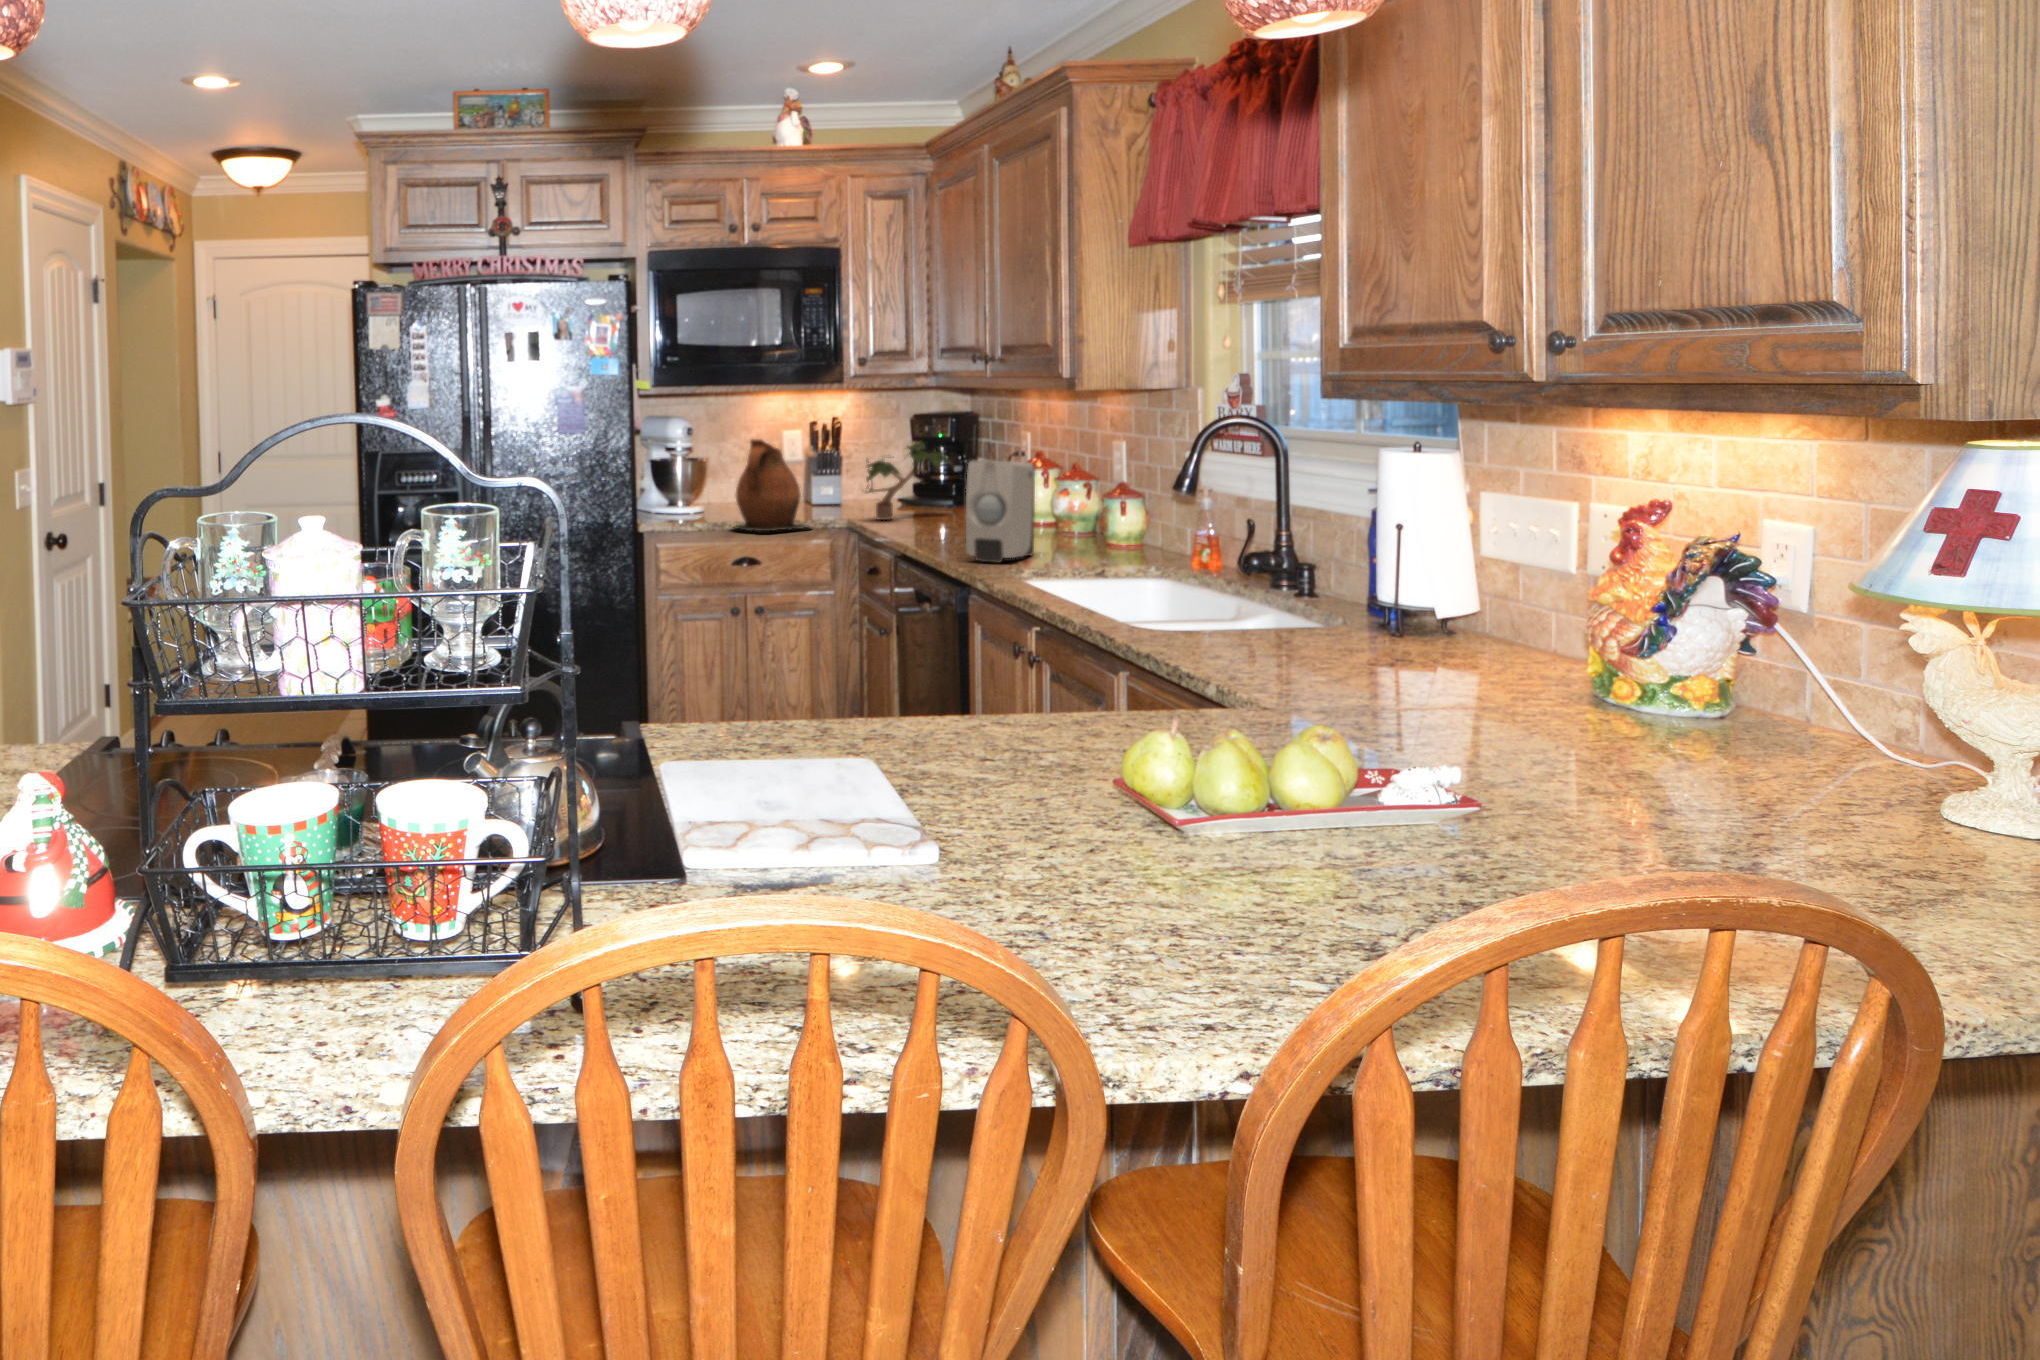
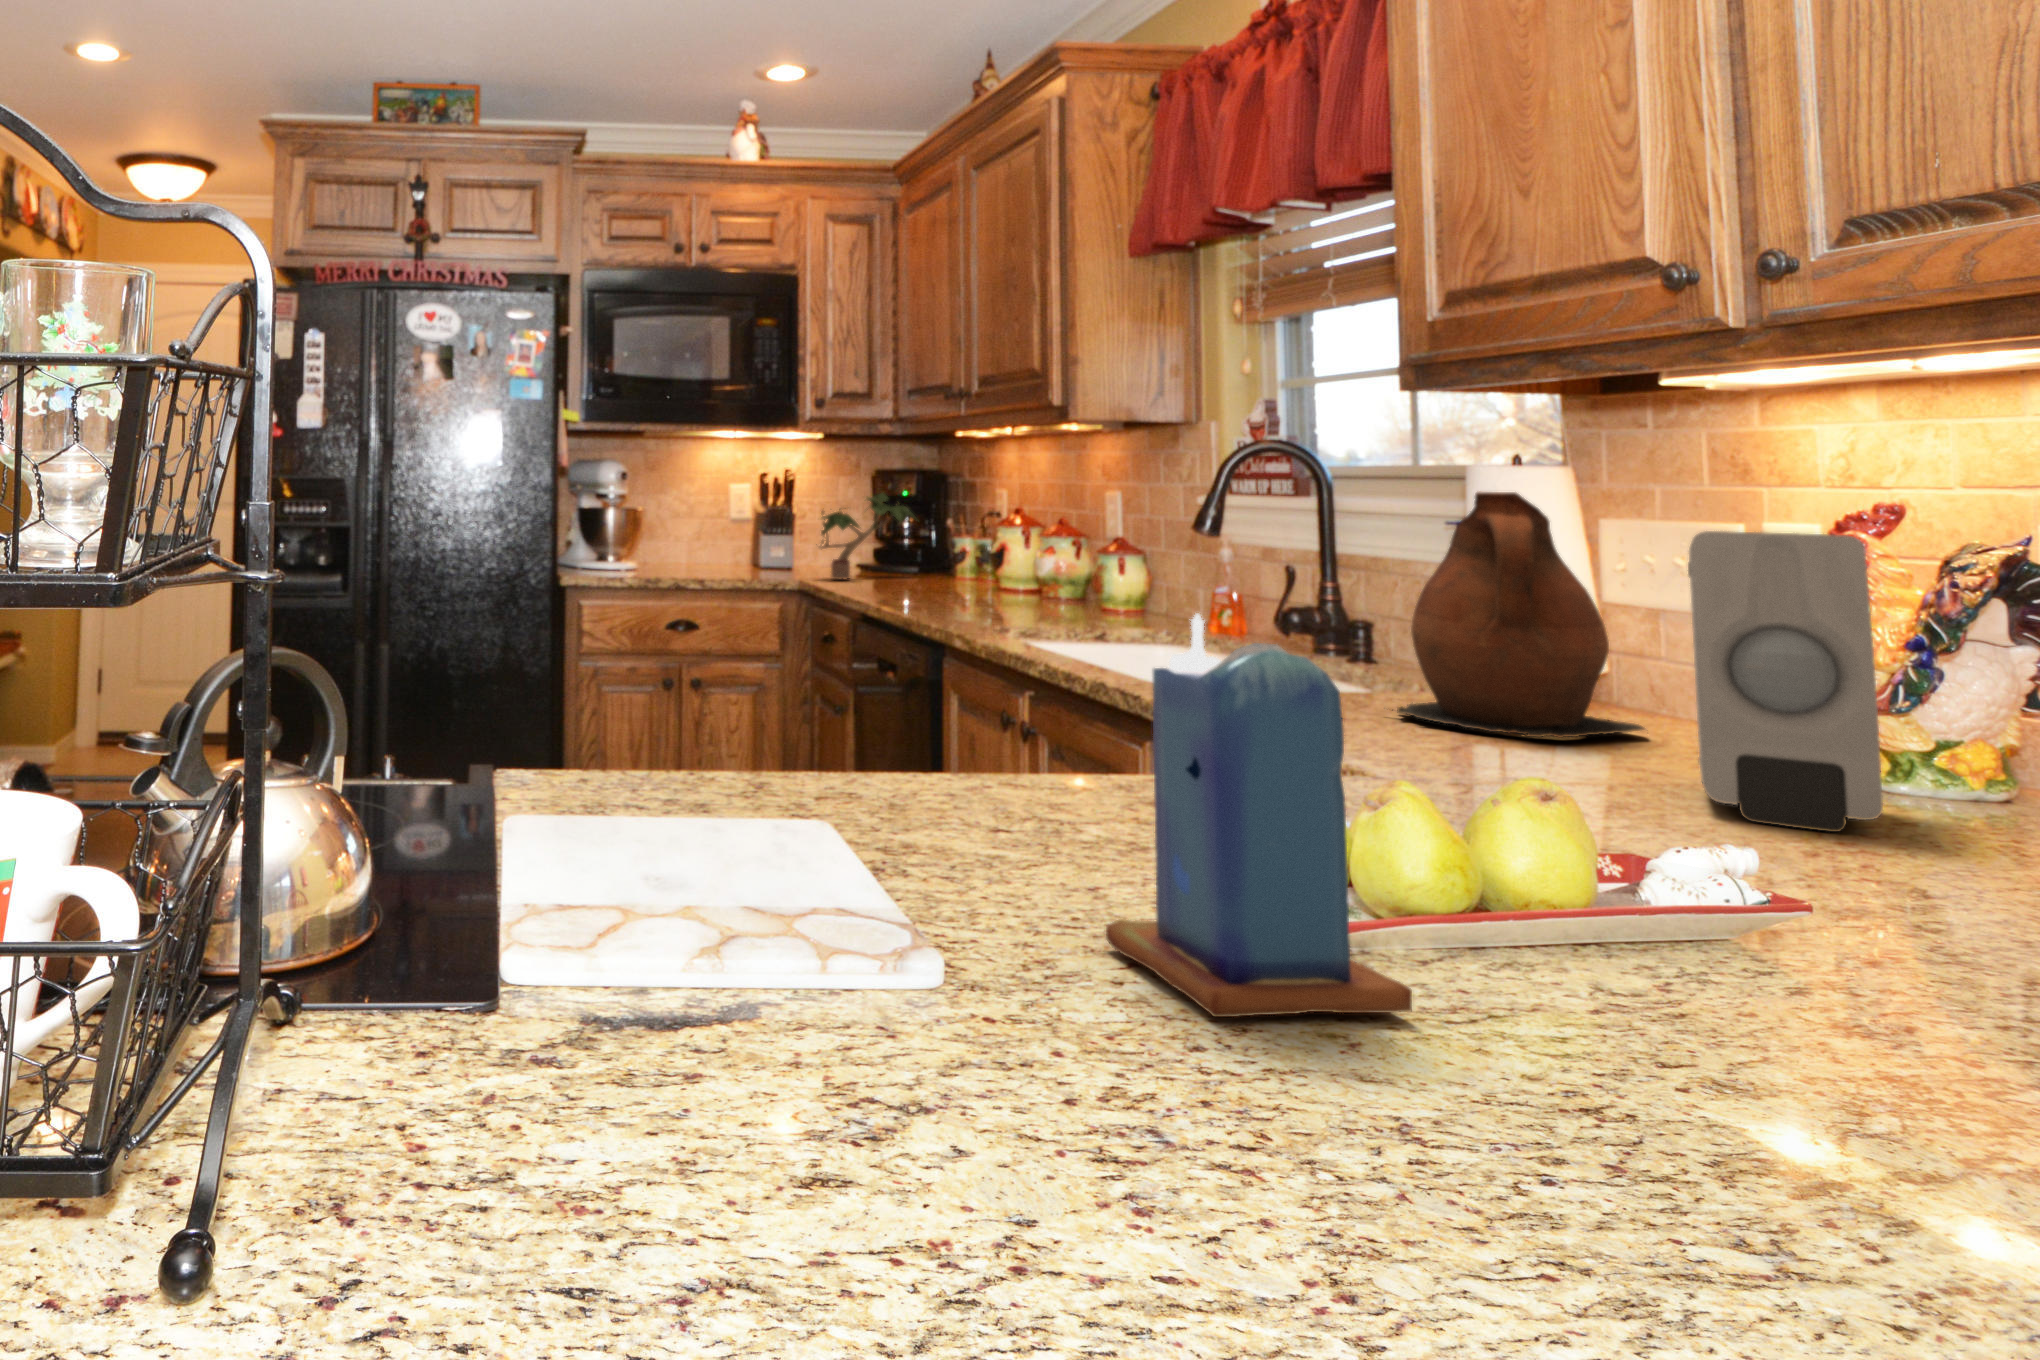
ceramic pitcher: present [733,439,810,531] -> present [1392,491,1645,738]
soap dispenser: present [965,460,1035,563] -> present [1688,531,1883,832]
candle: none [1040,641,1207,876] -> present [1106,614,1412,1017]

